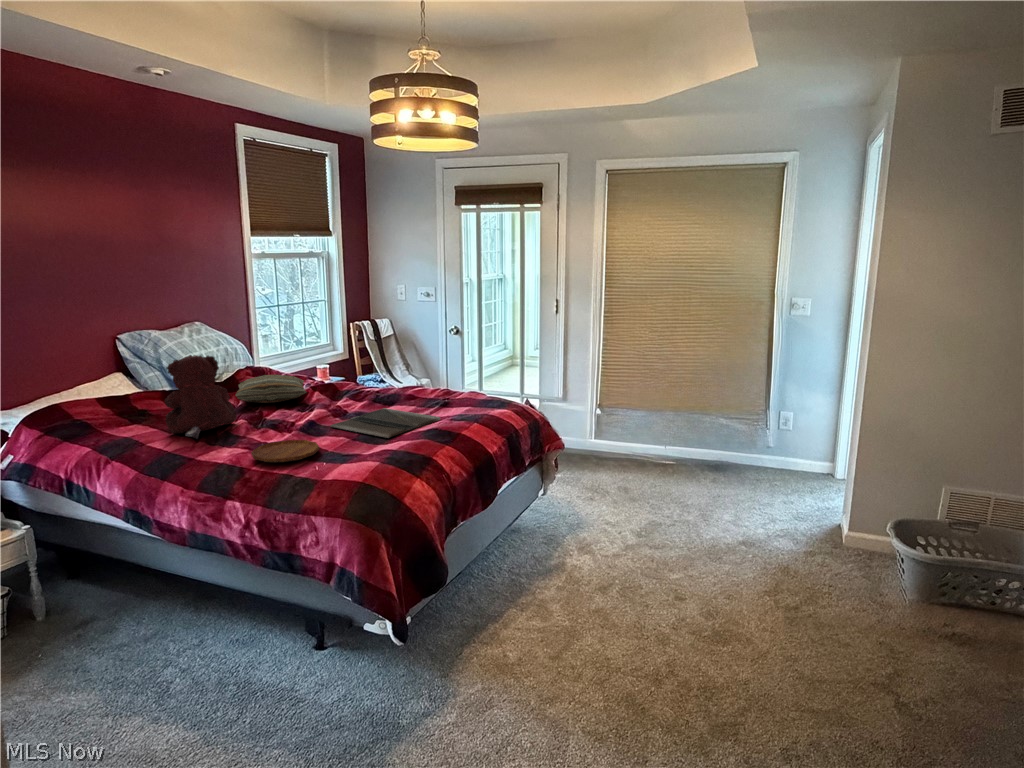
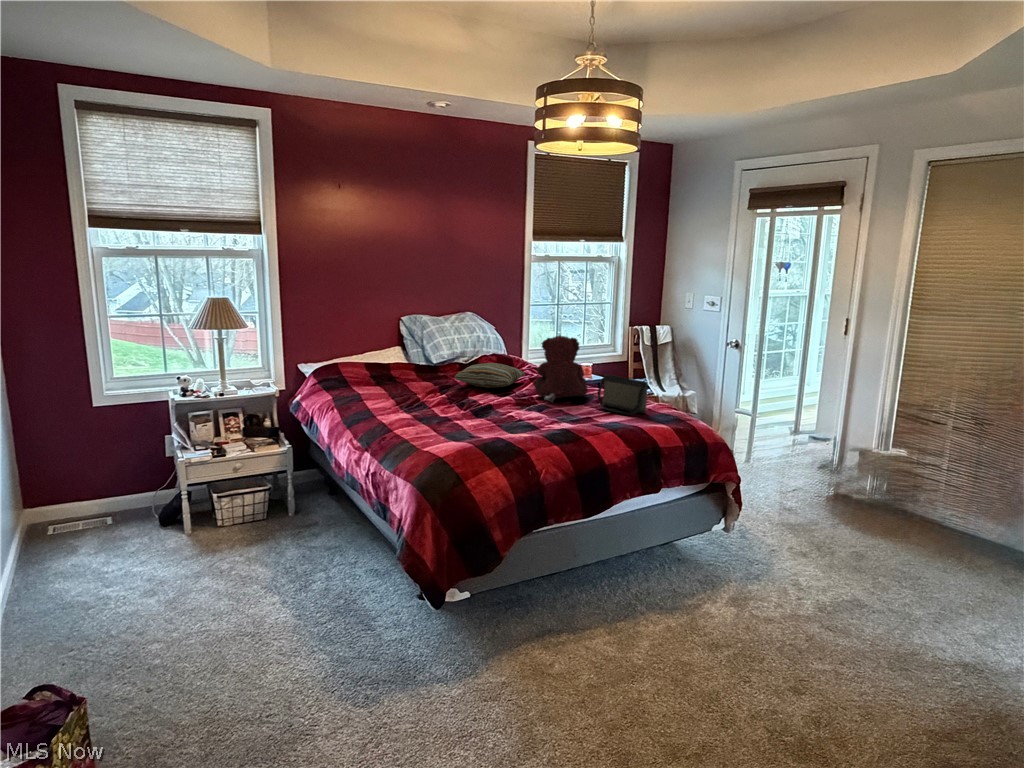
teddy bear: present [165,355,236,438] -> present [535,335,588,403]
handbag: none [413,367,465,402] -> present [598,375,648,415]
laptop: present [330,408,440,438] -> none [493,409,589,435]
tray: present [251,440,320,462] -> none [398,418,456,436]

